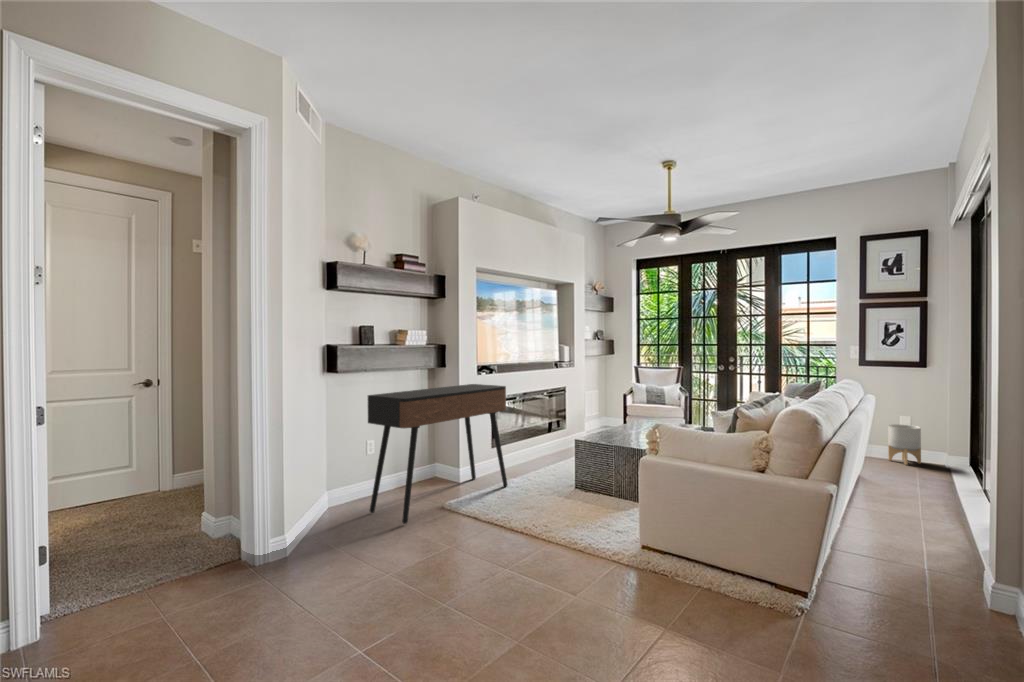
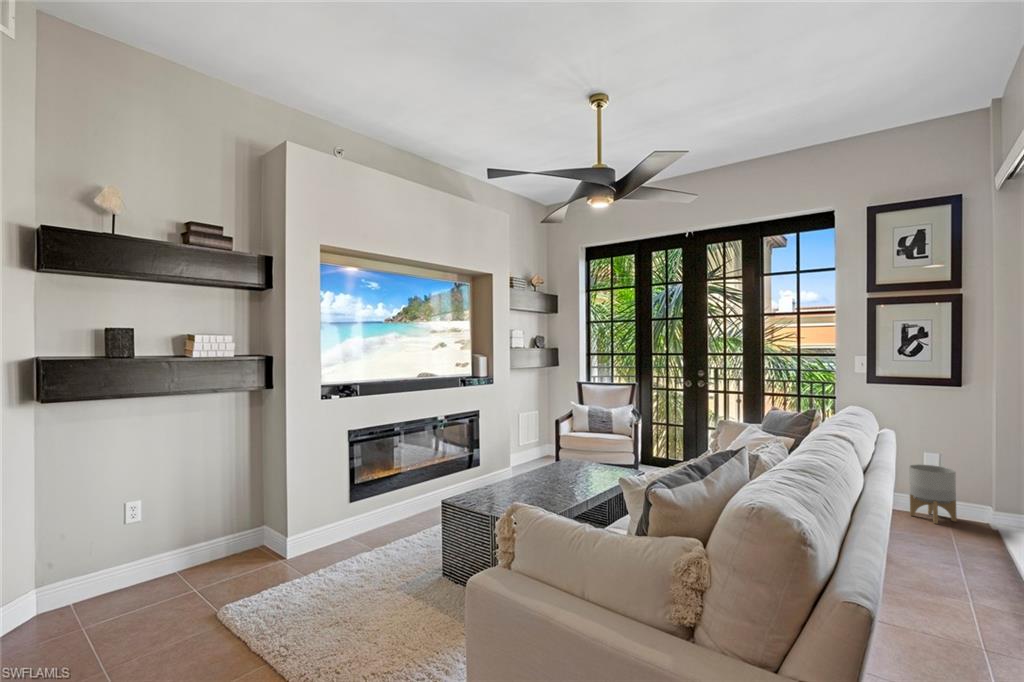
console table: present [368,384,507,524] -> none [72,414,347,668]

